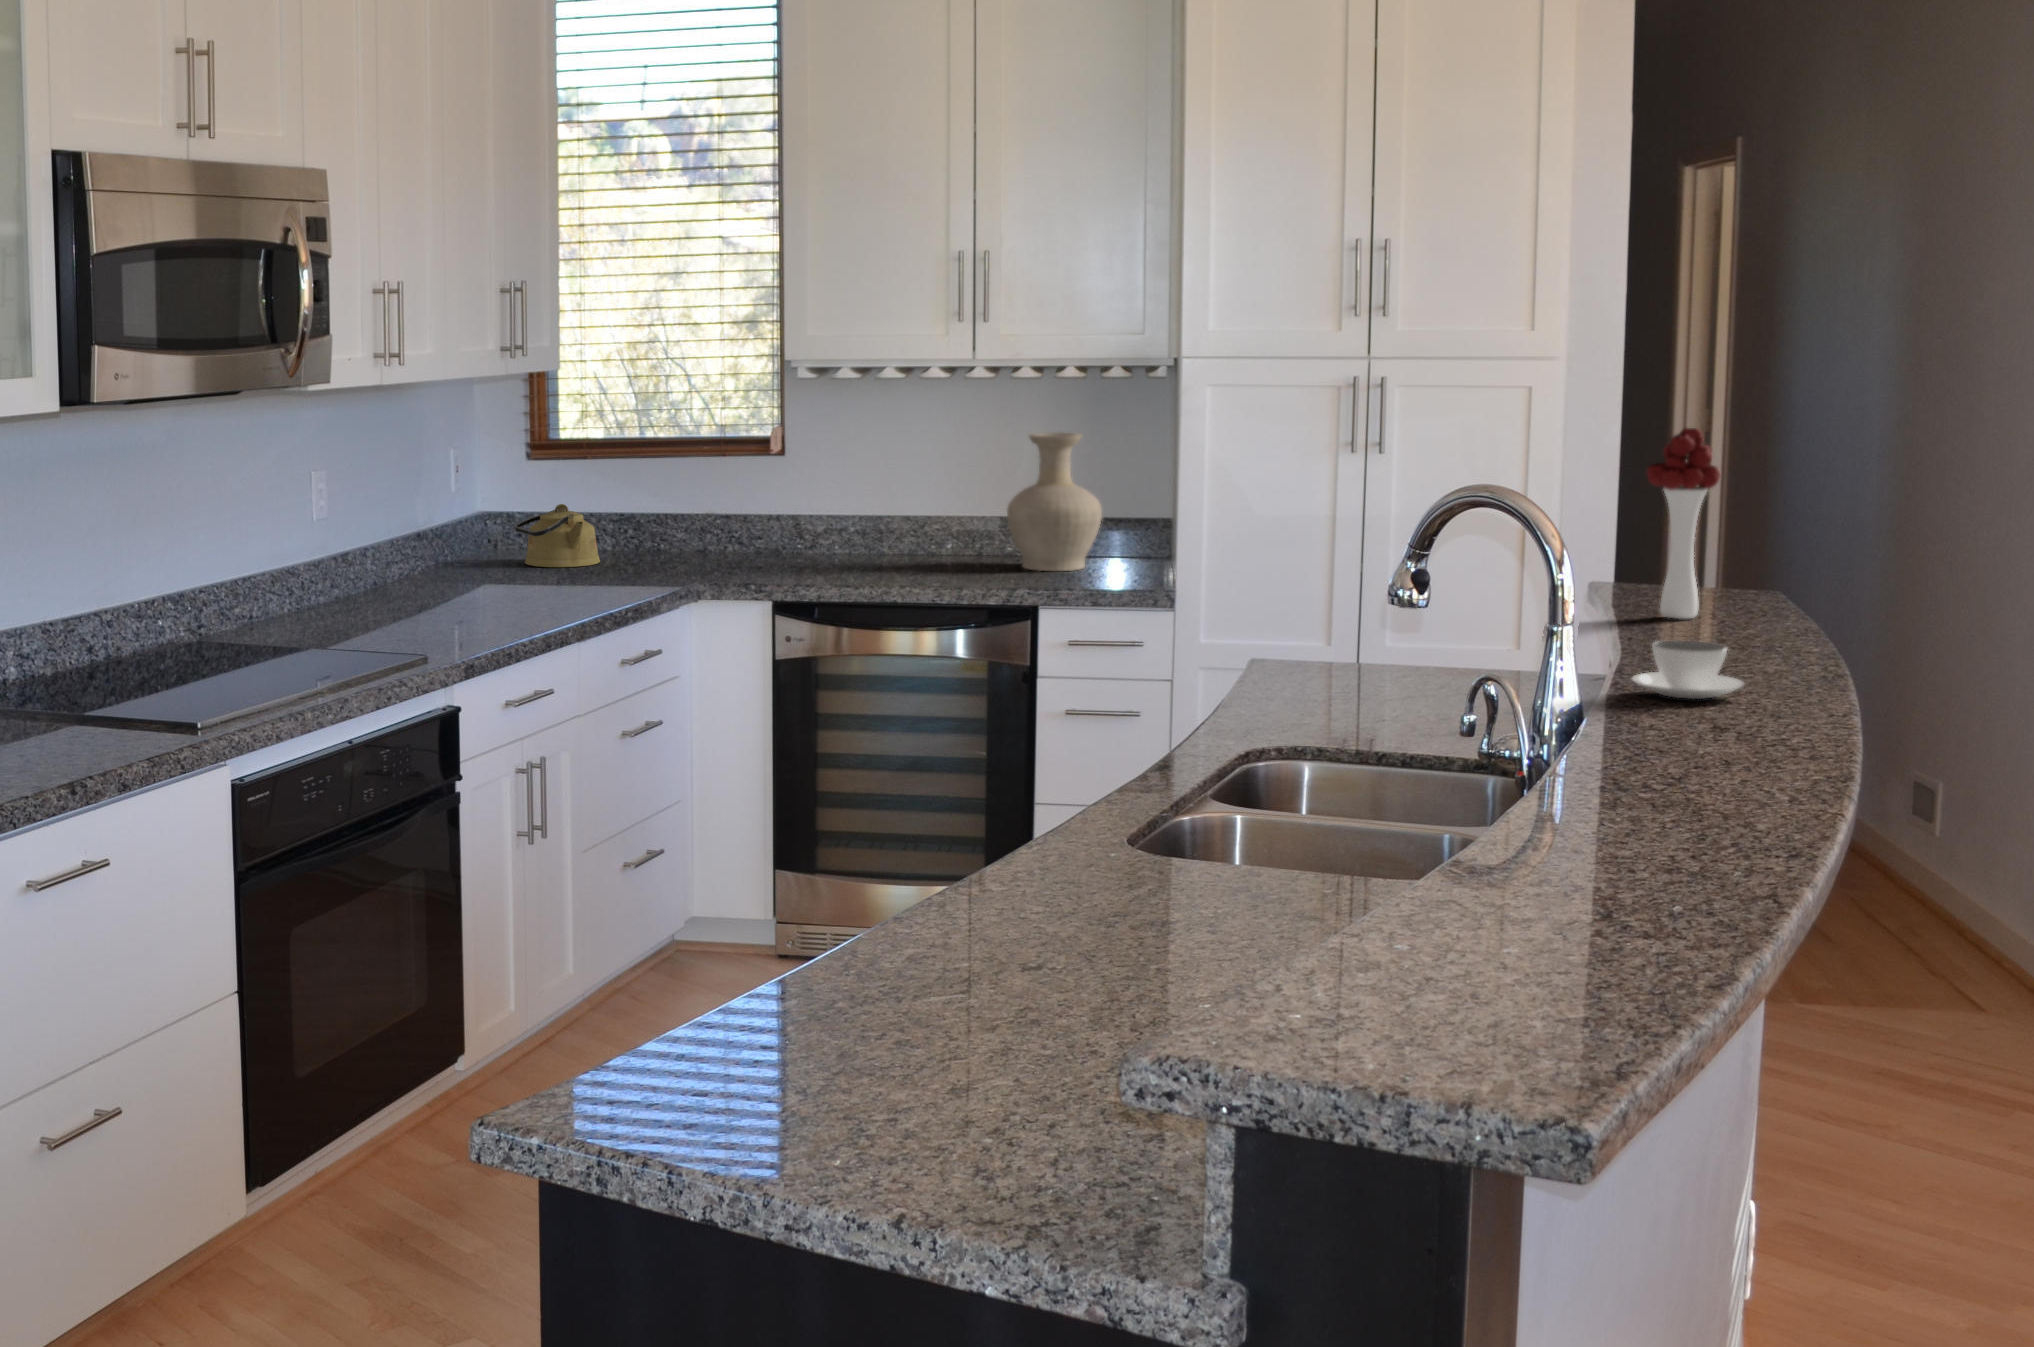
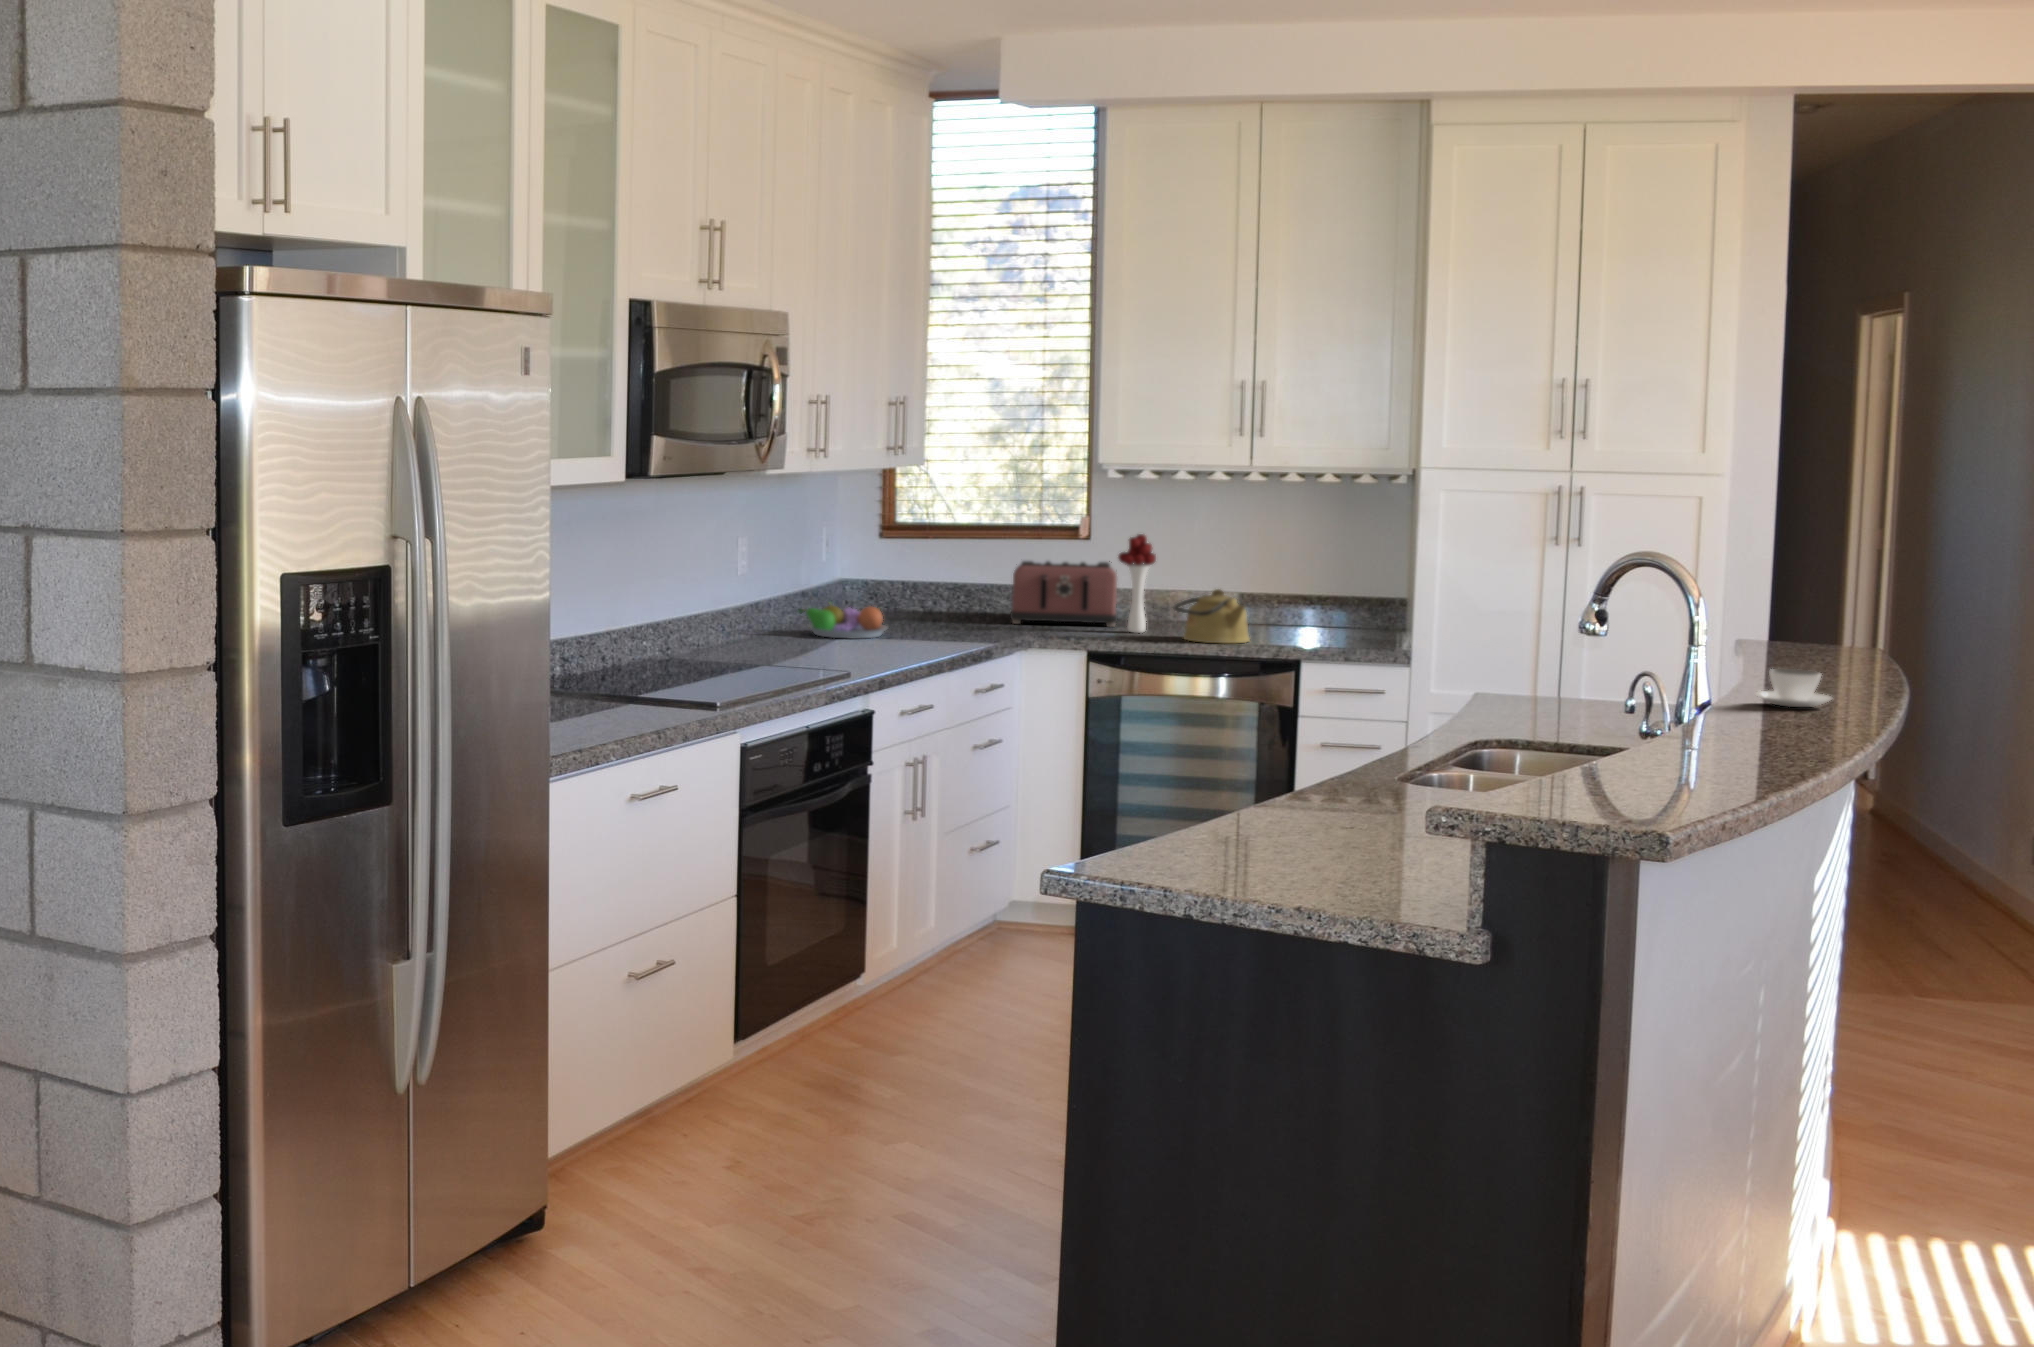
flower bouquet: present [1647,428,1720,619] -> present [1118,534,1156,633]
vase: present [1007,432,1102,571] -> none [1275,527,1353,637]
toaster: none [686,480,822,566] -> present [1010,561,1117,627]
kettle: present [515,504,600,567] -> present [1174,589,1250,643]
fruit bowl: none [404,547,522,598] -> present [798,602,887,638]

